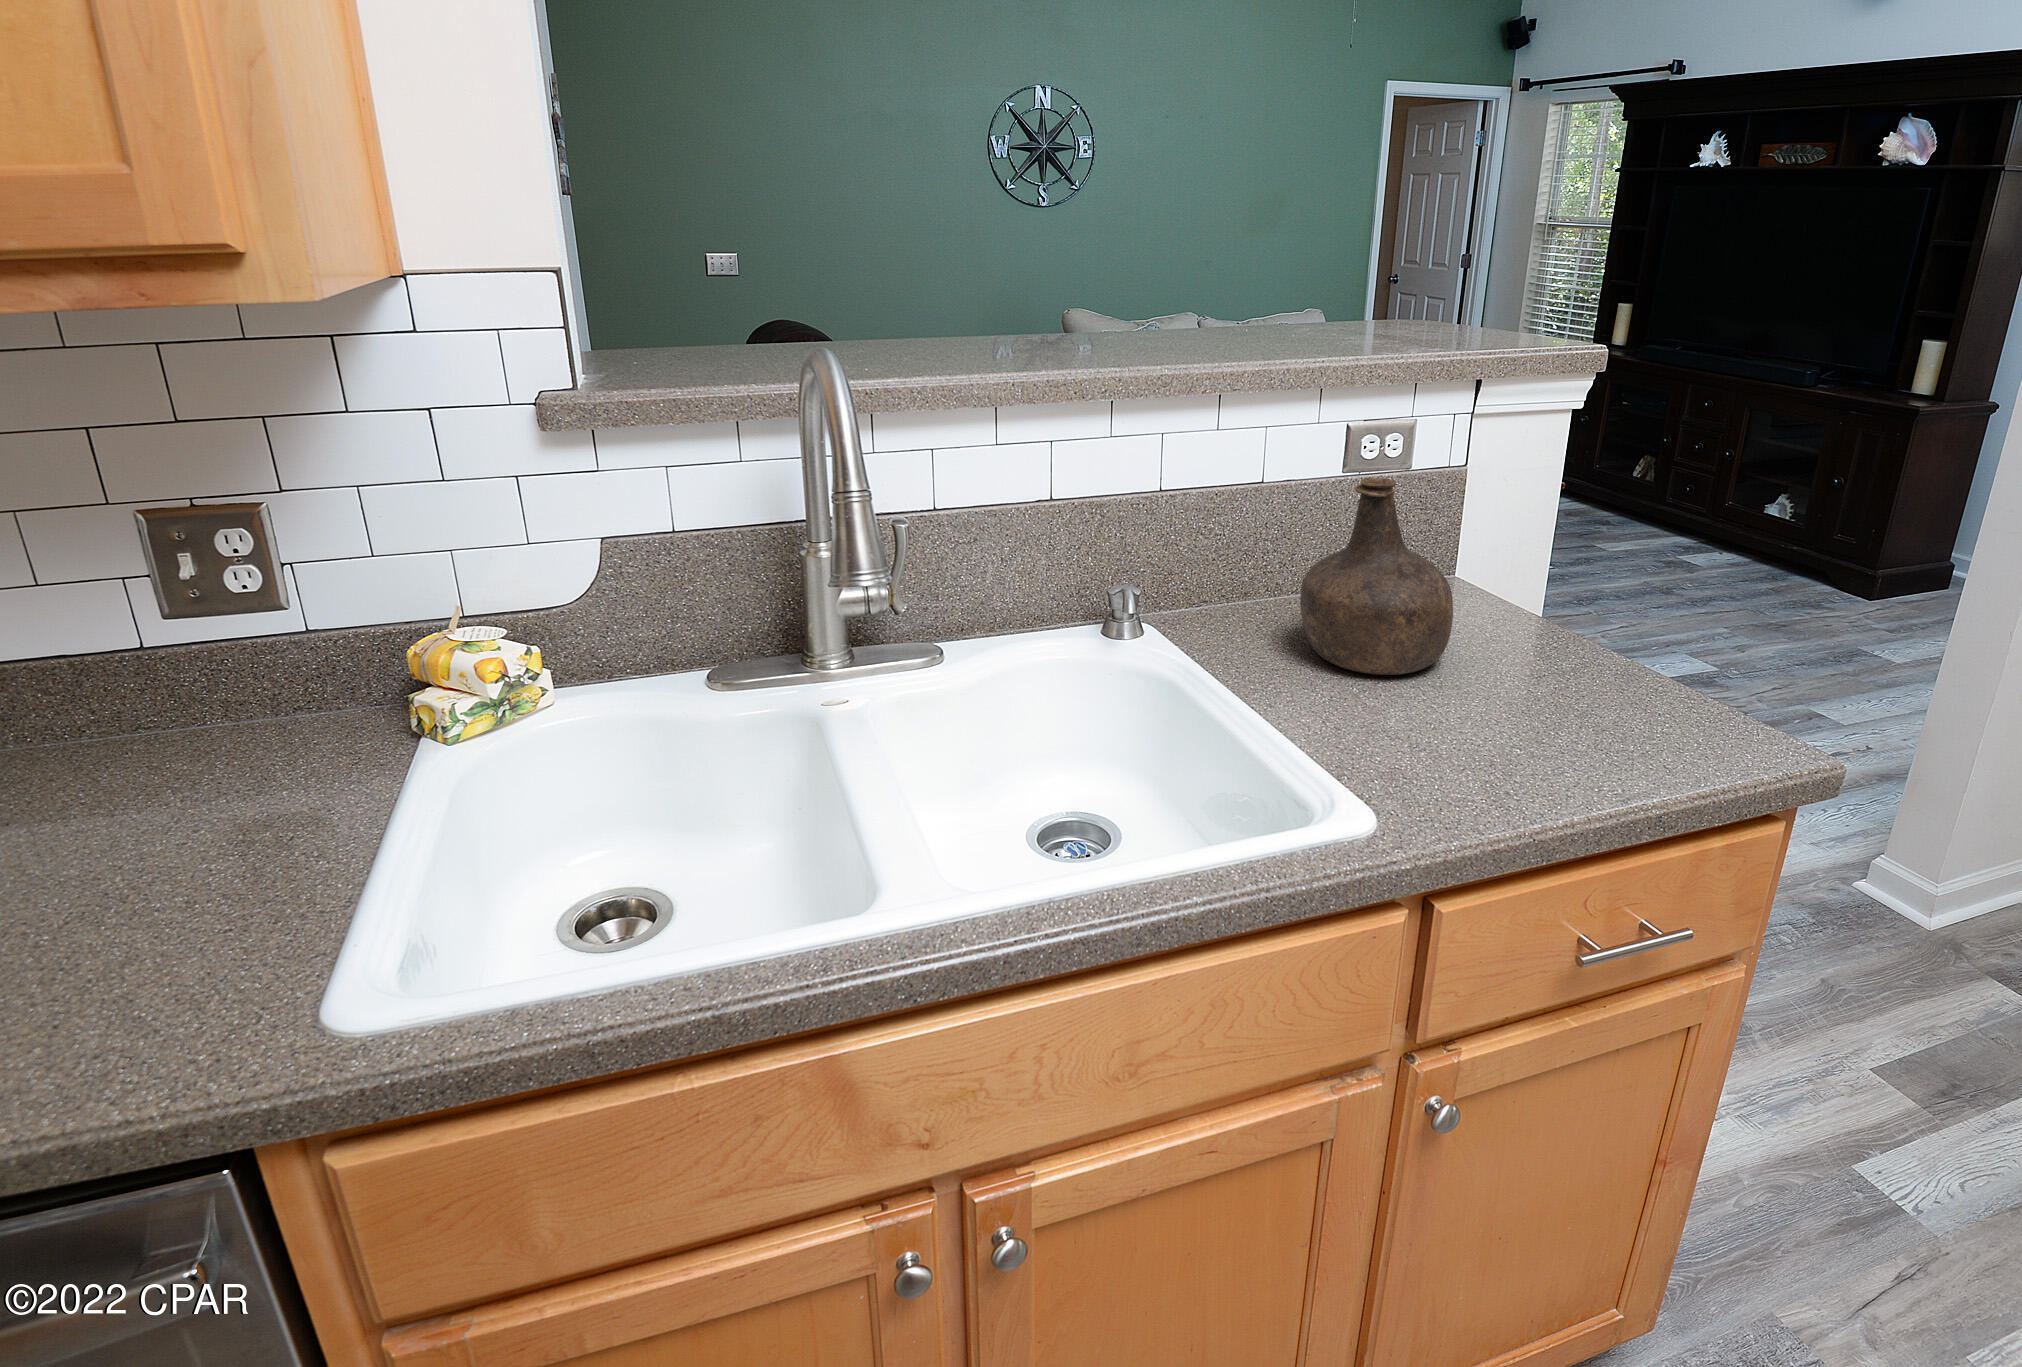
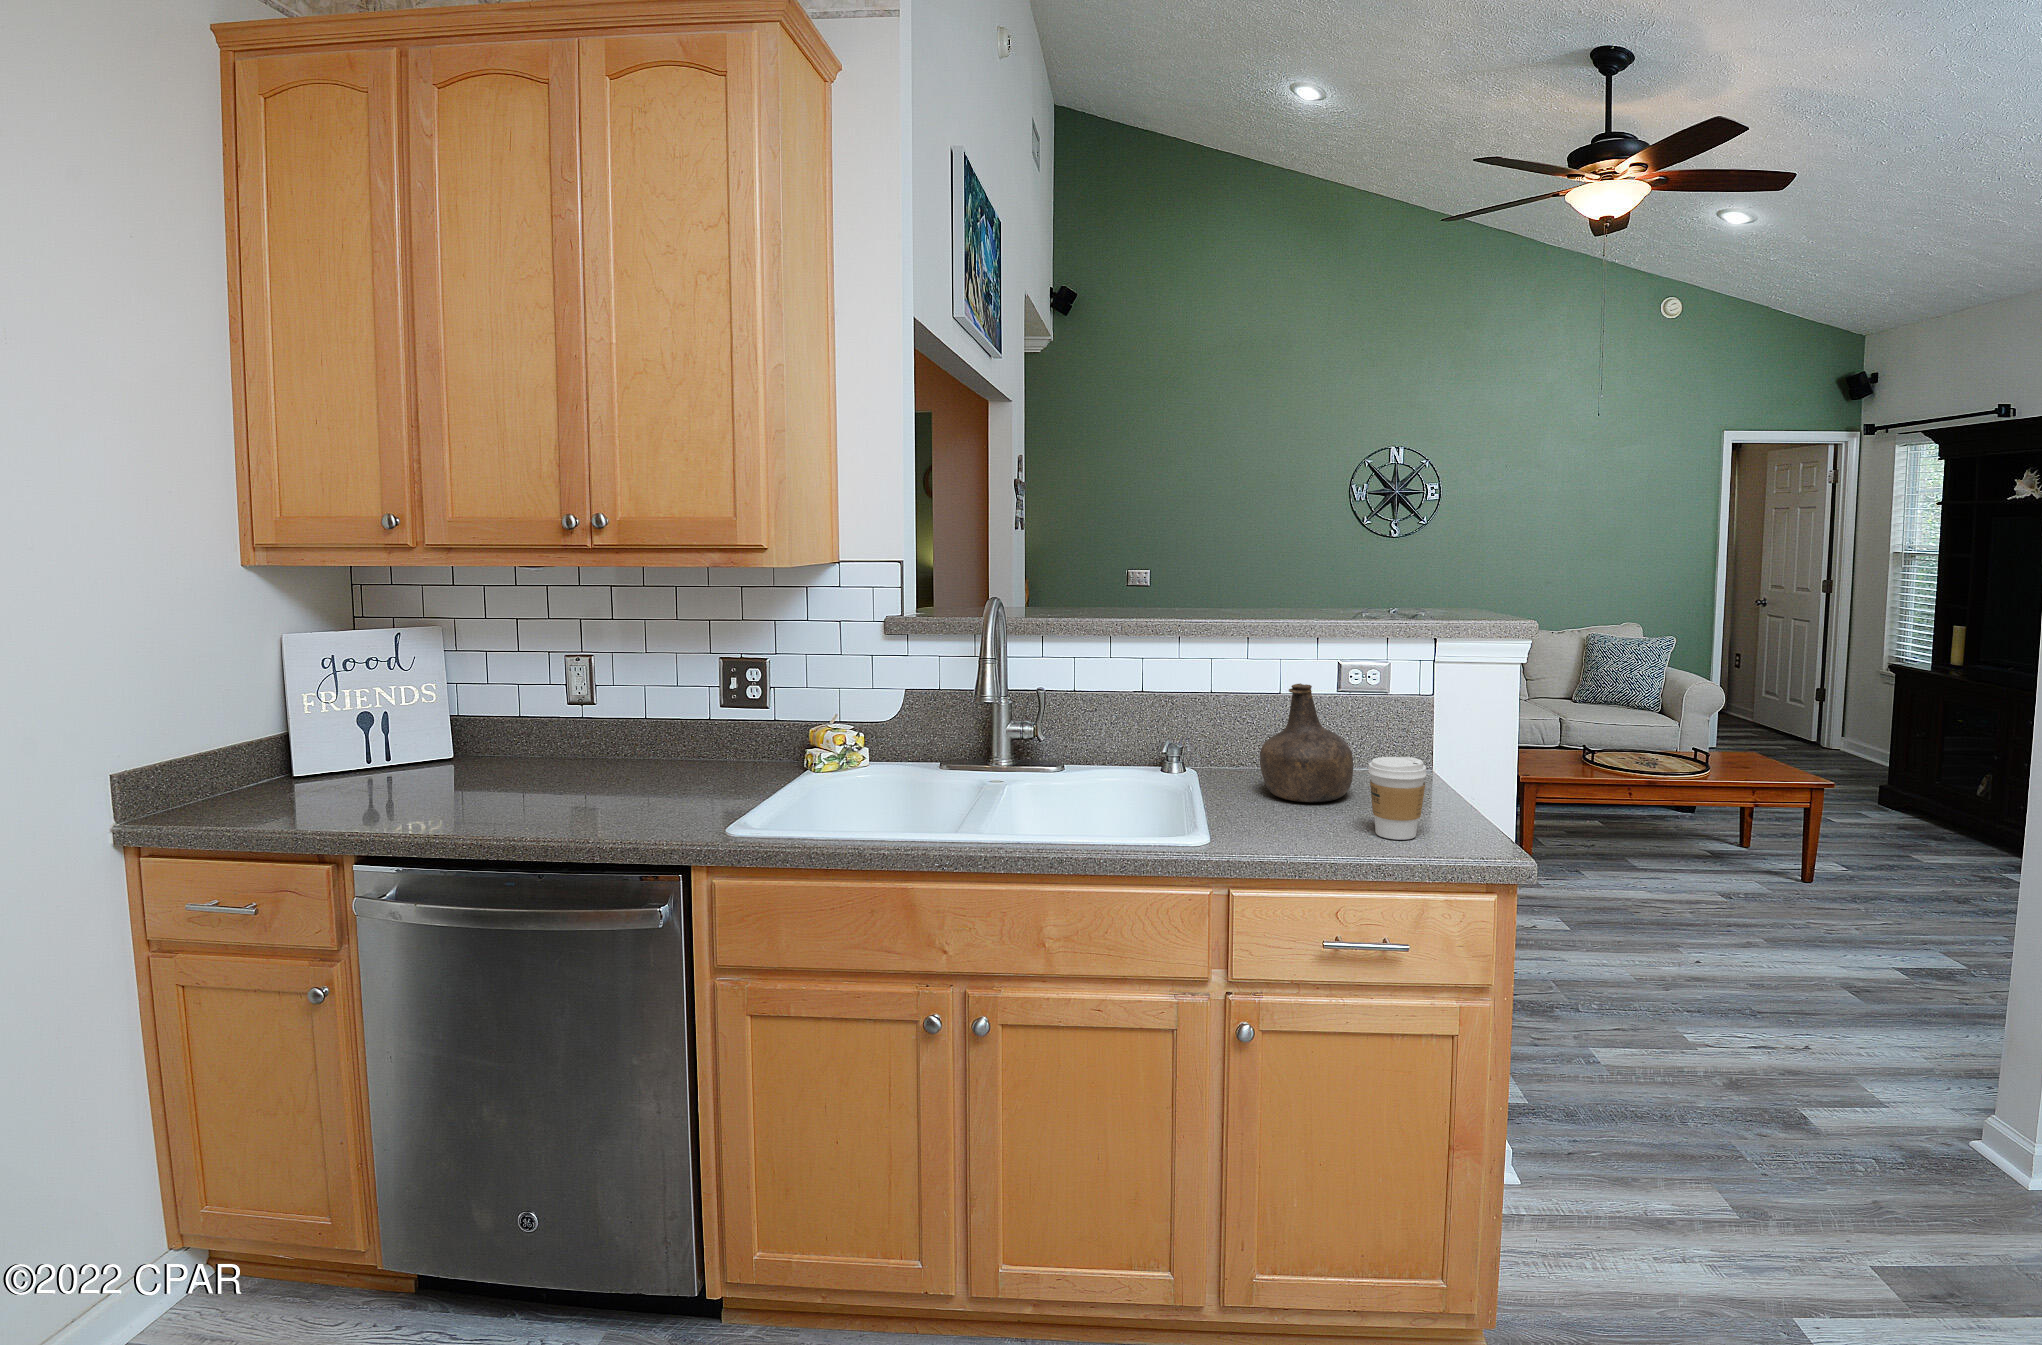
coffee cup: none [1574,603,1677,743] -> present [1368,757,1427,840]

